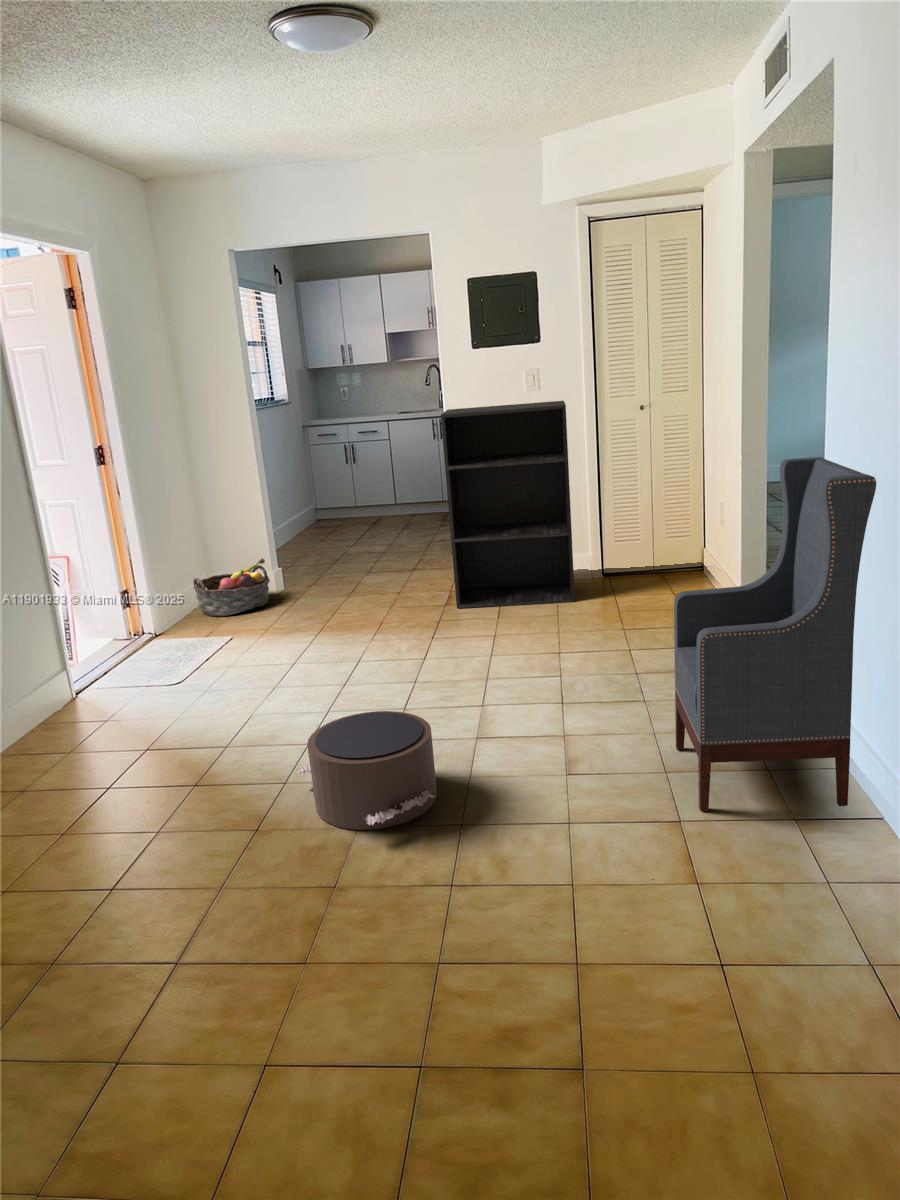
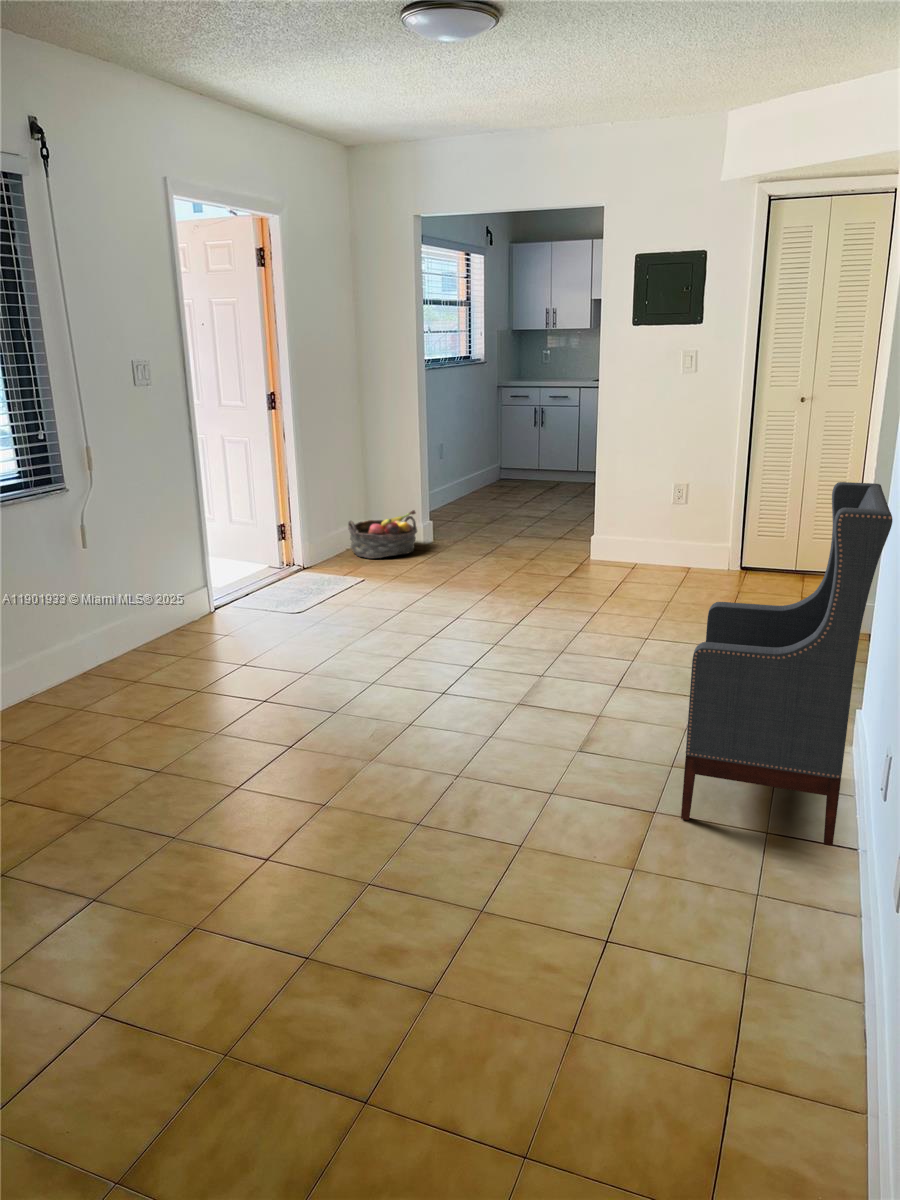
bookshelf: present [441,401,575,608] -> none [577,386,717,594]
pouf: present [297,711,437,830] -> none [341,667,456,772]

